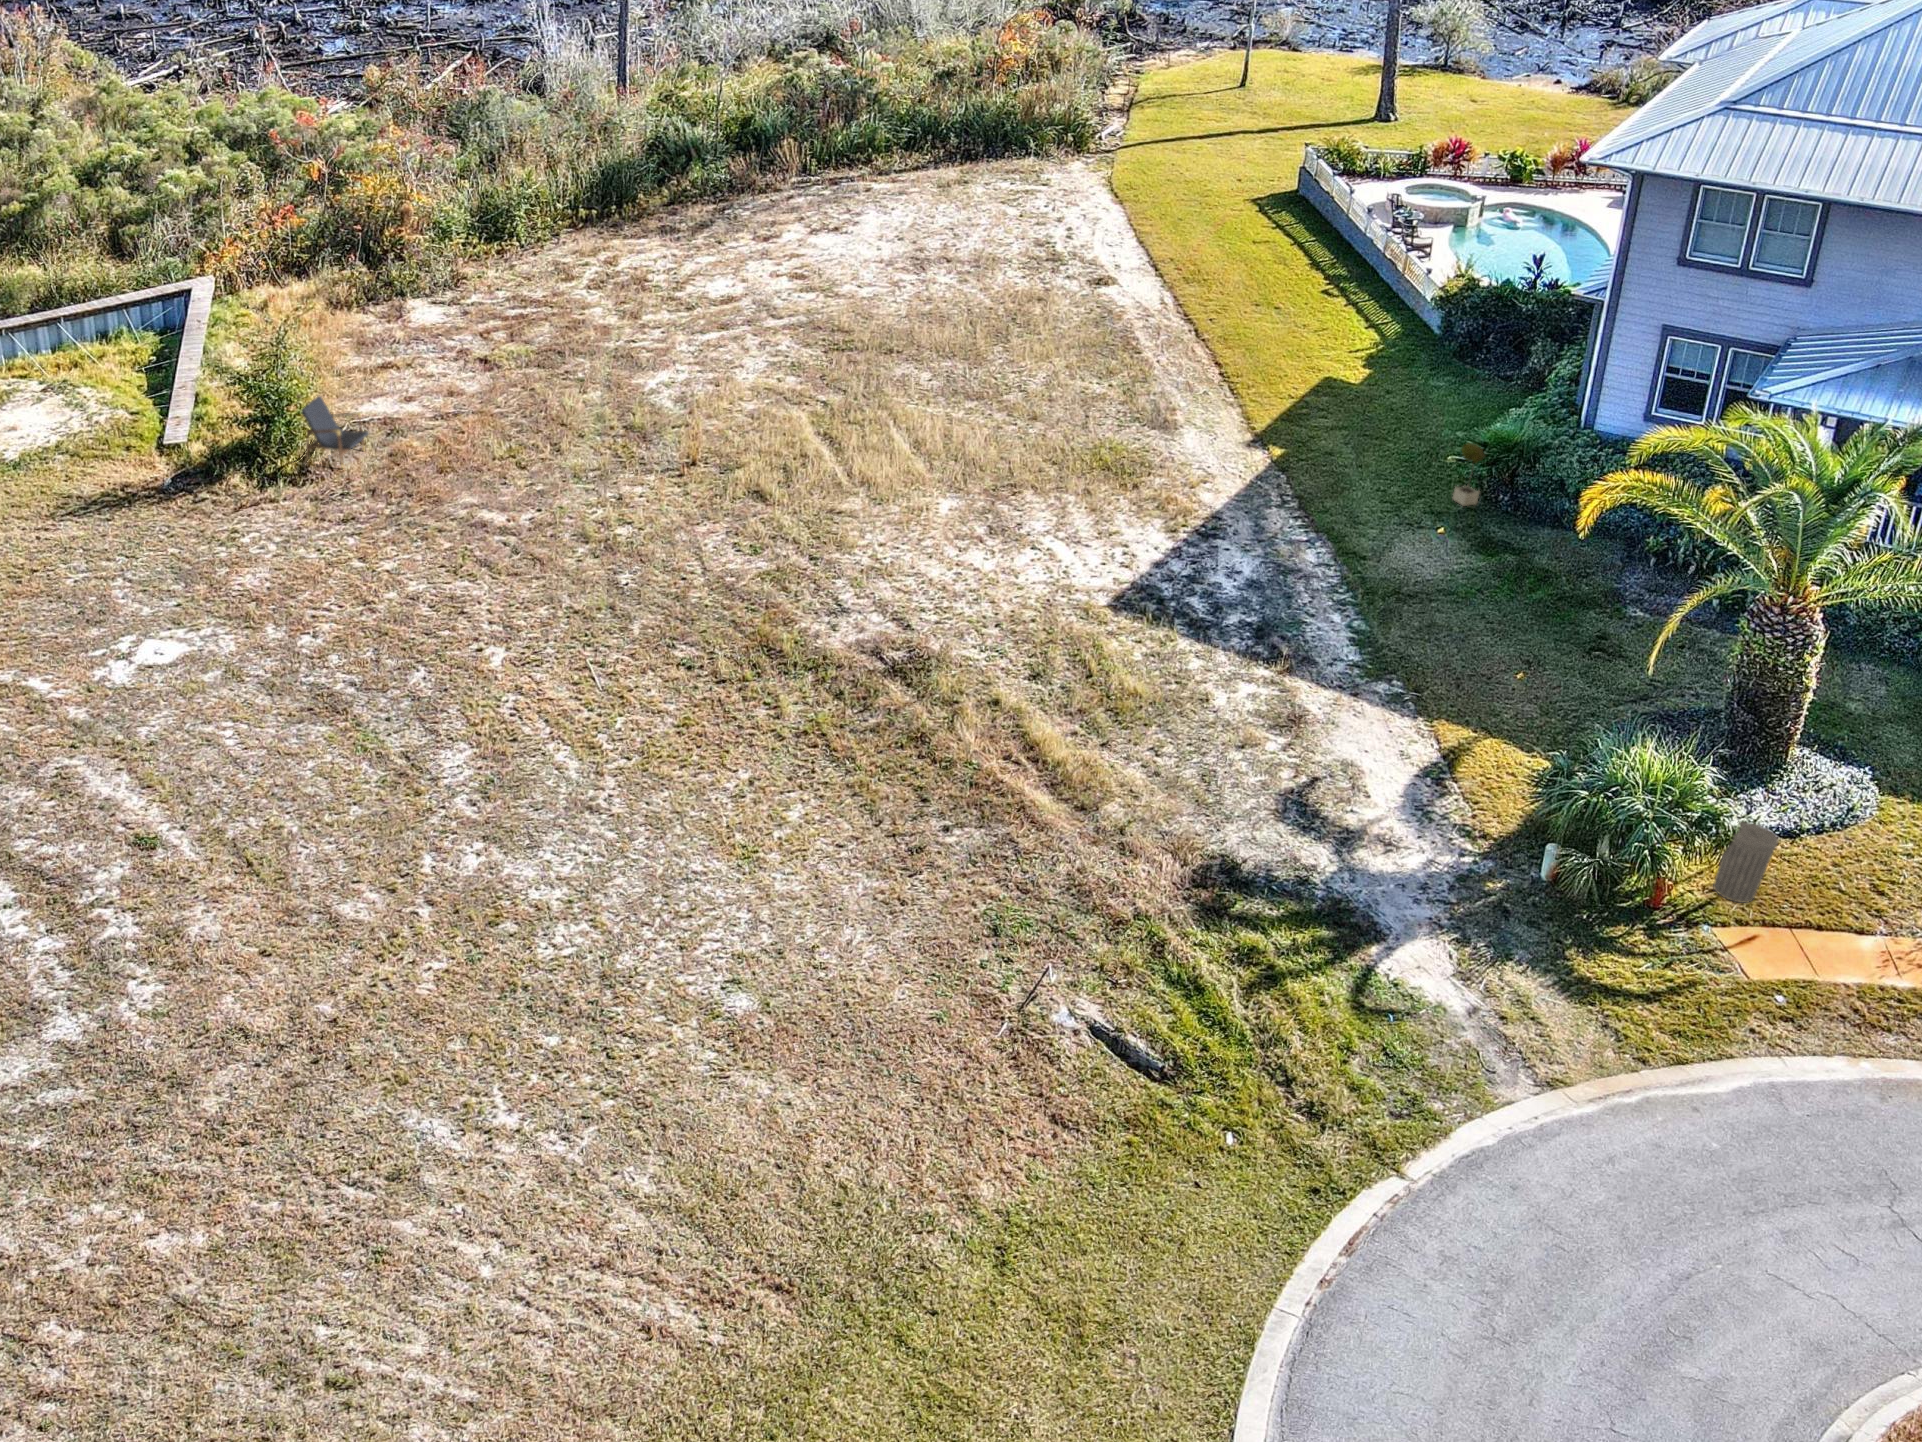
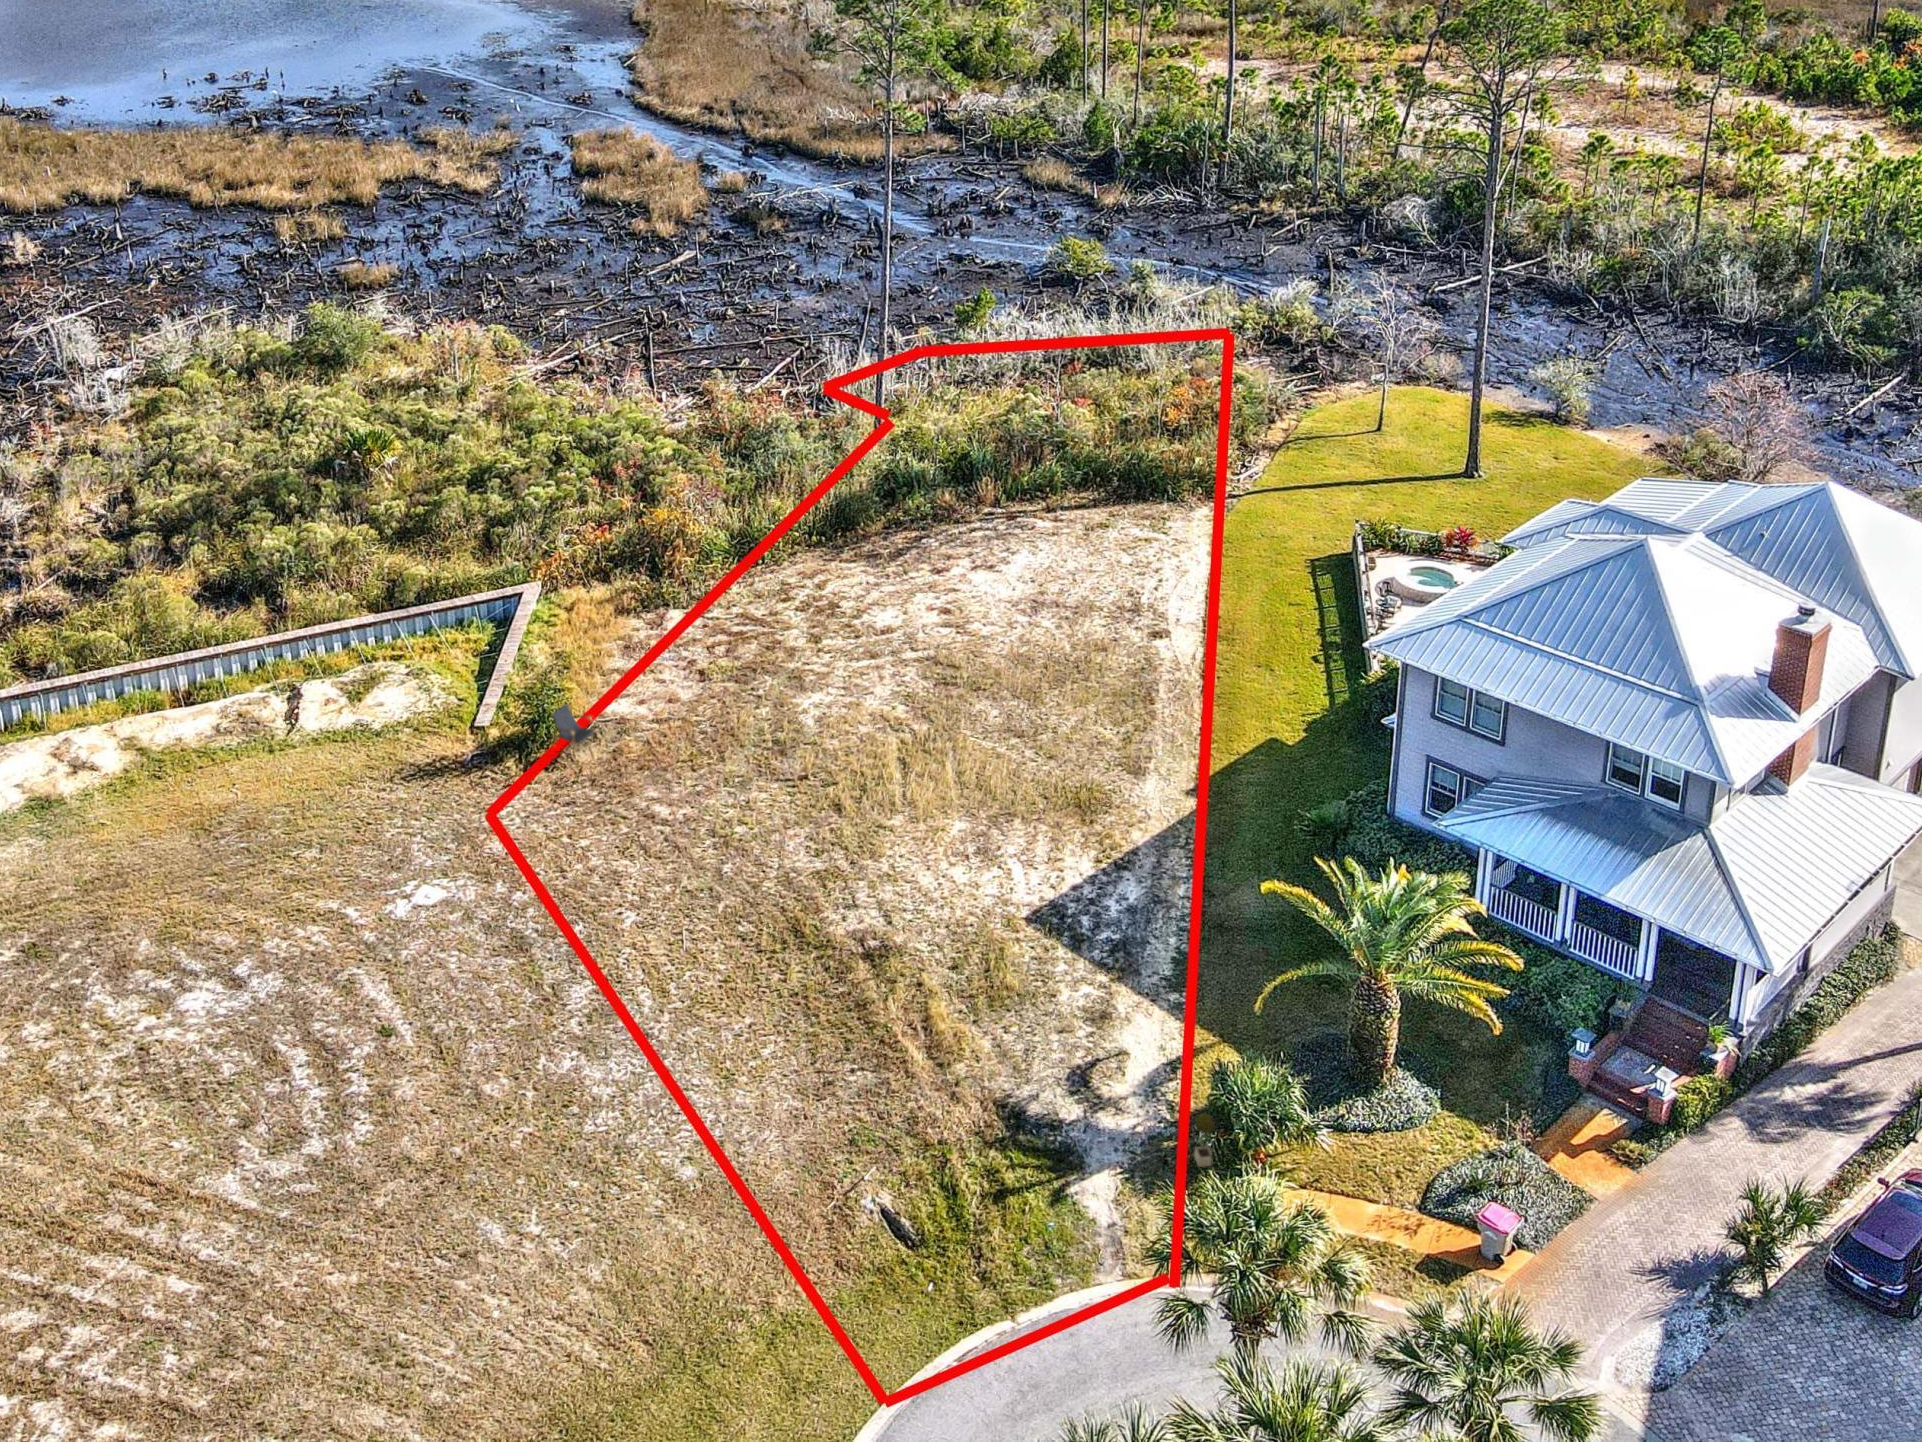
potted tree: present [1453,442,1485,506] -> present [1194,1113,1216,1167]
trash can: present [1713,822,1778,903] -> none [1322,1128,1353,1182]

